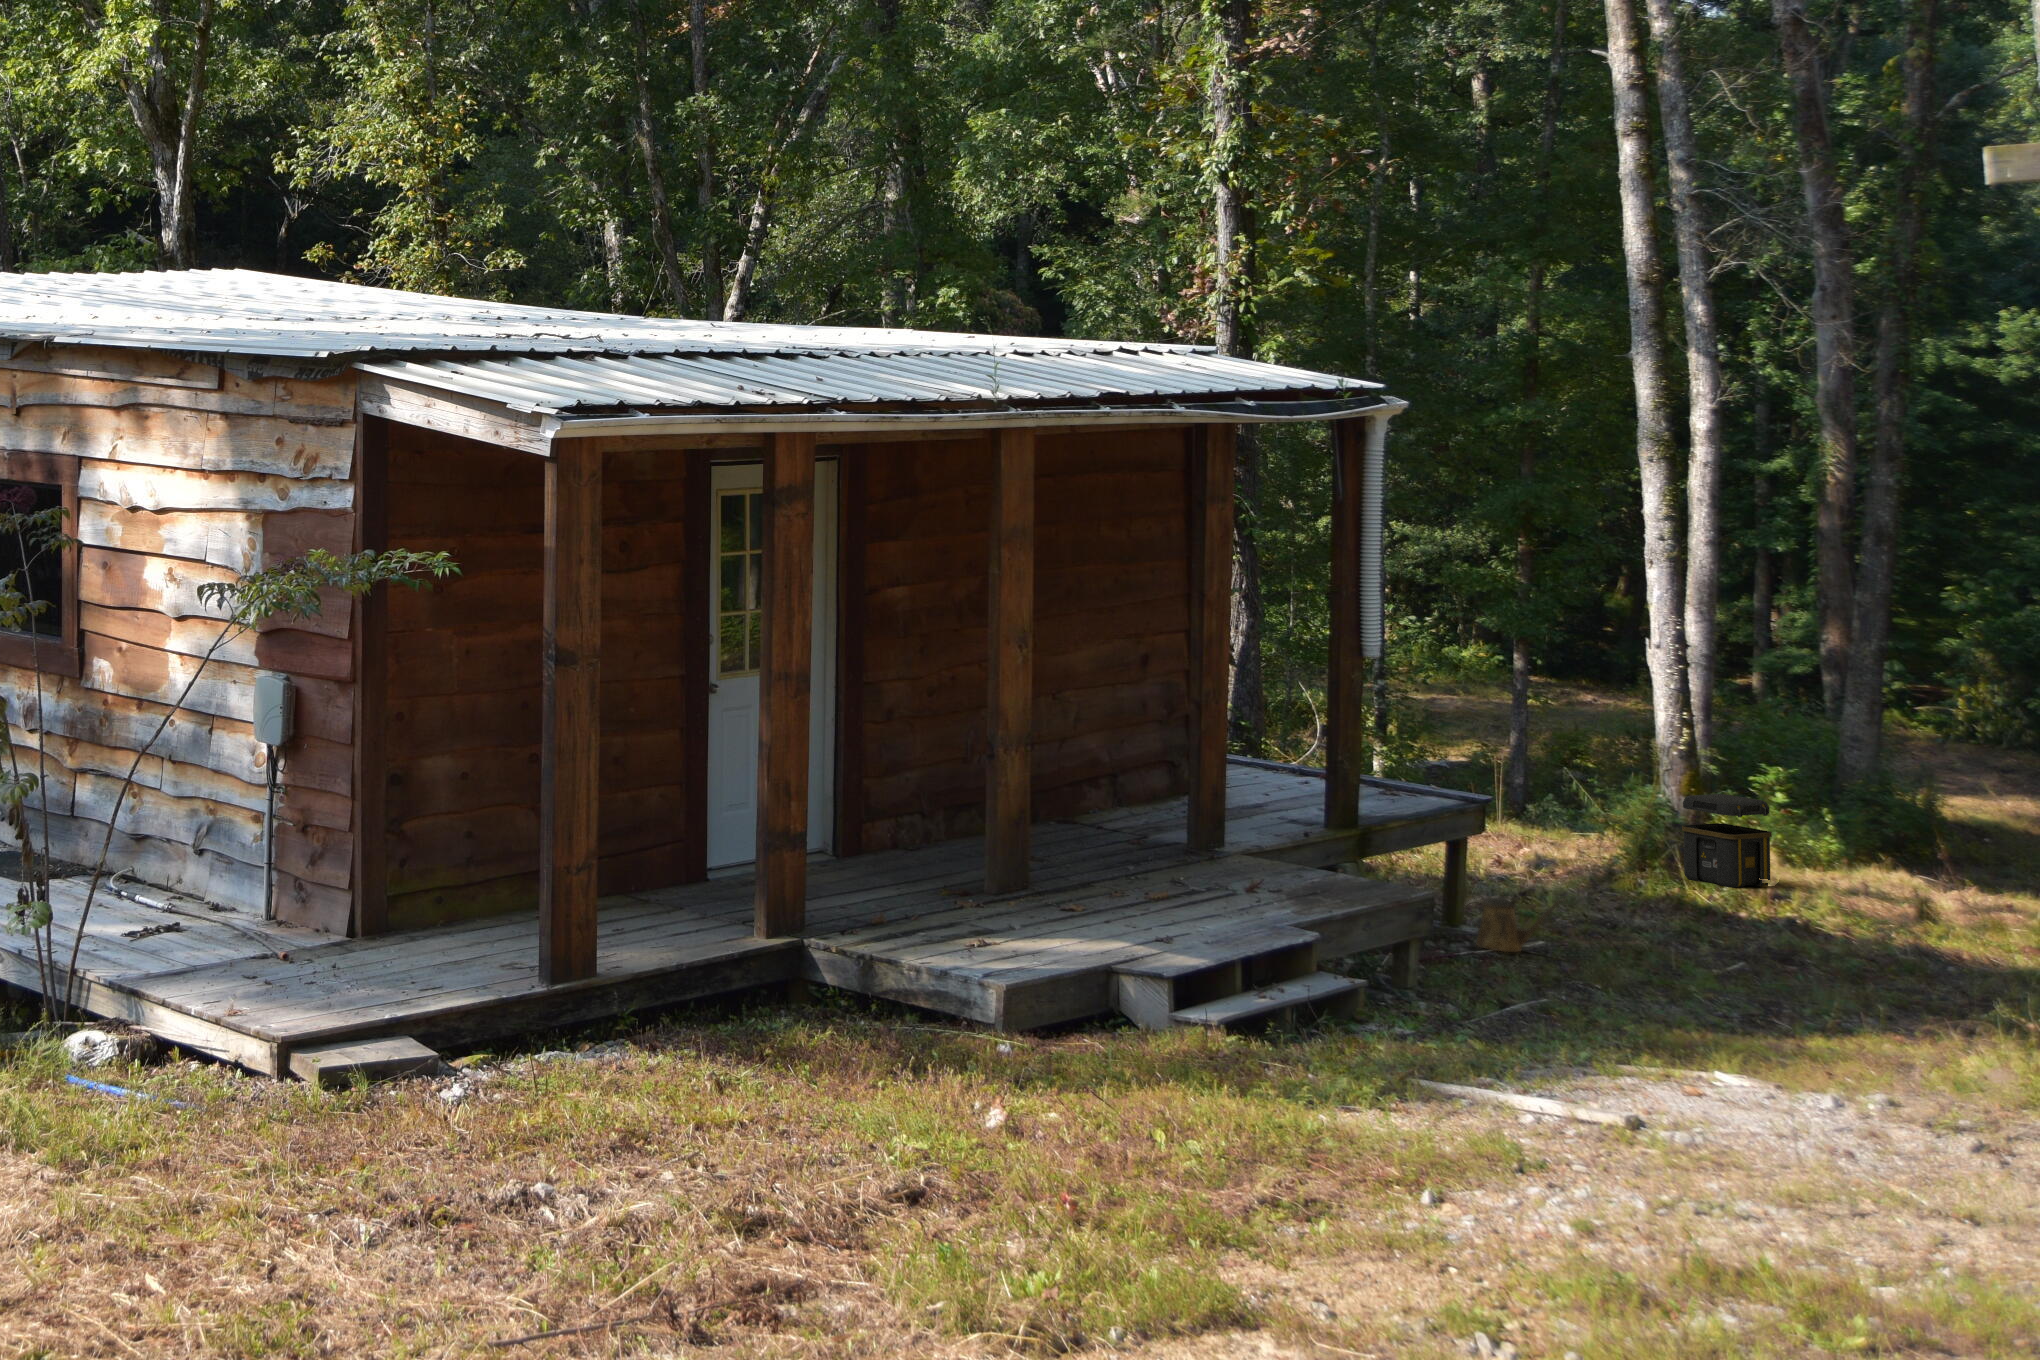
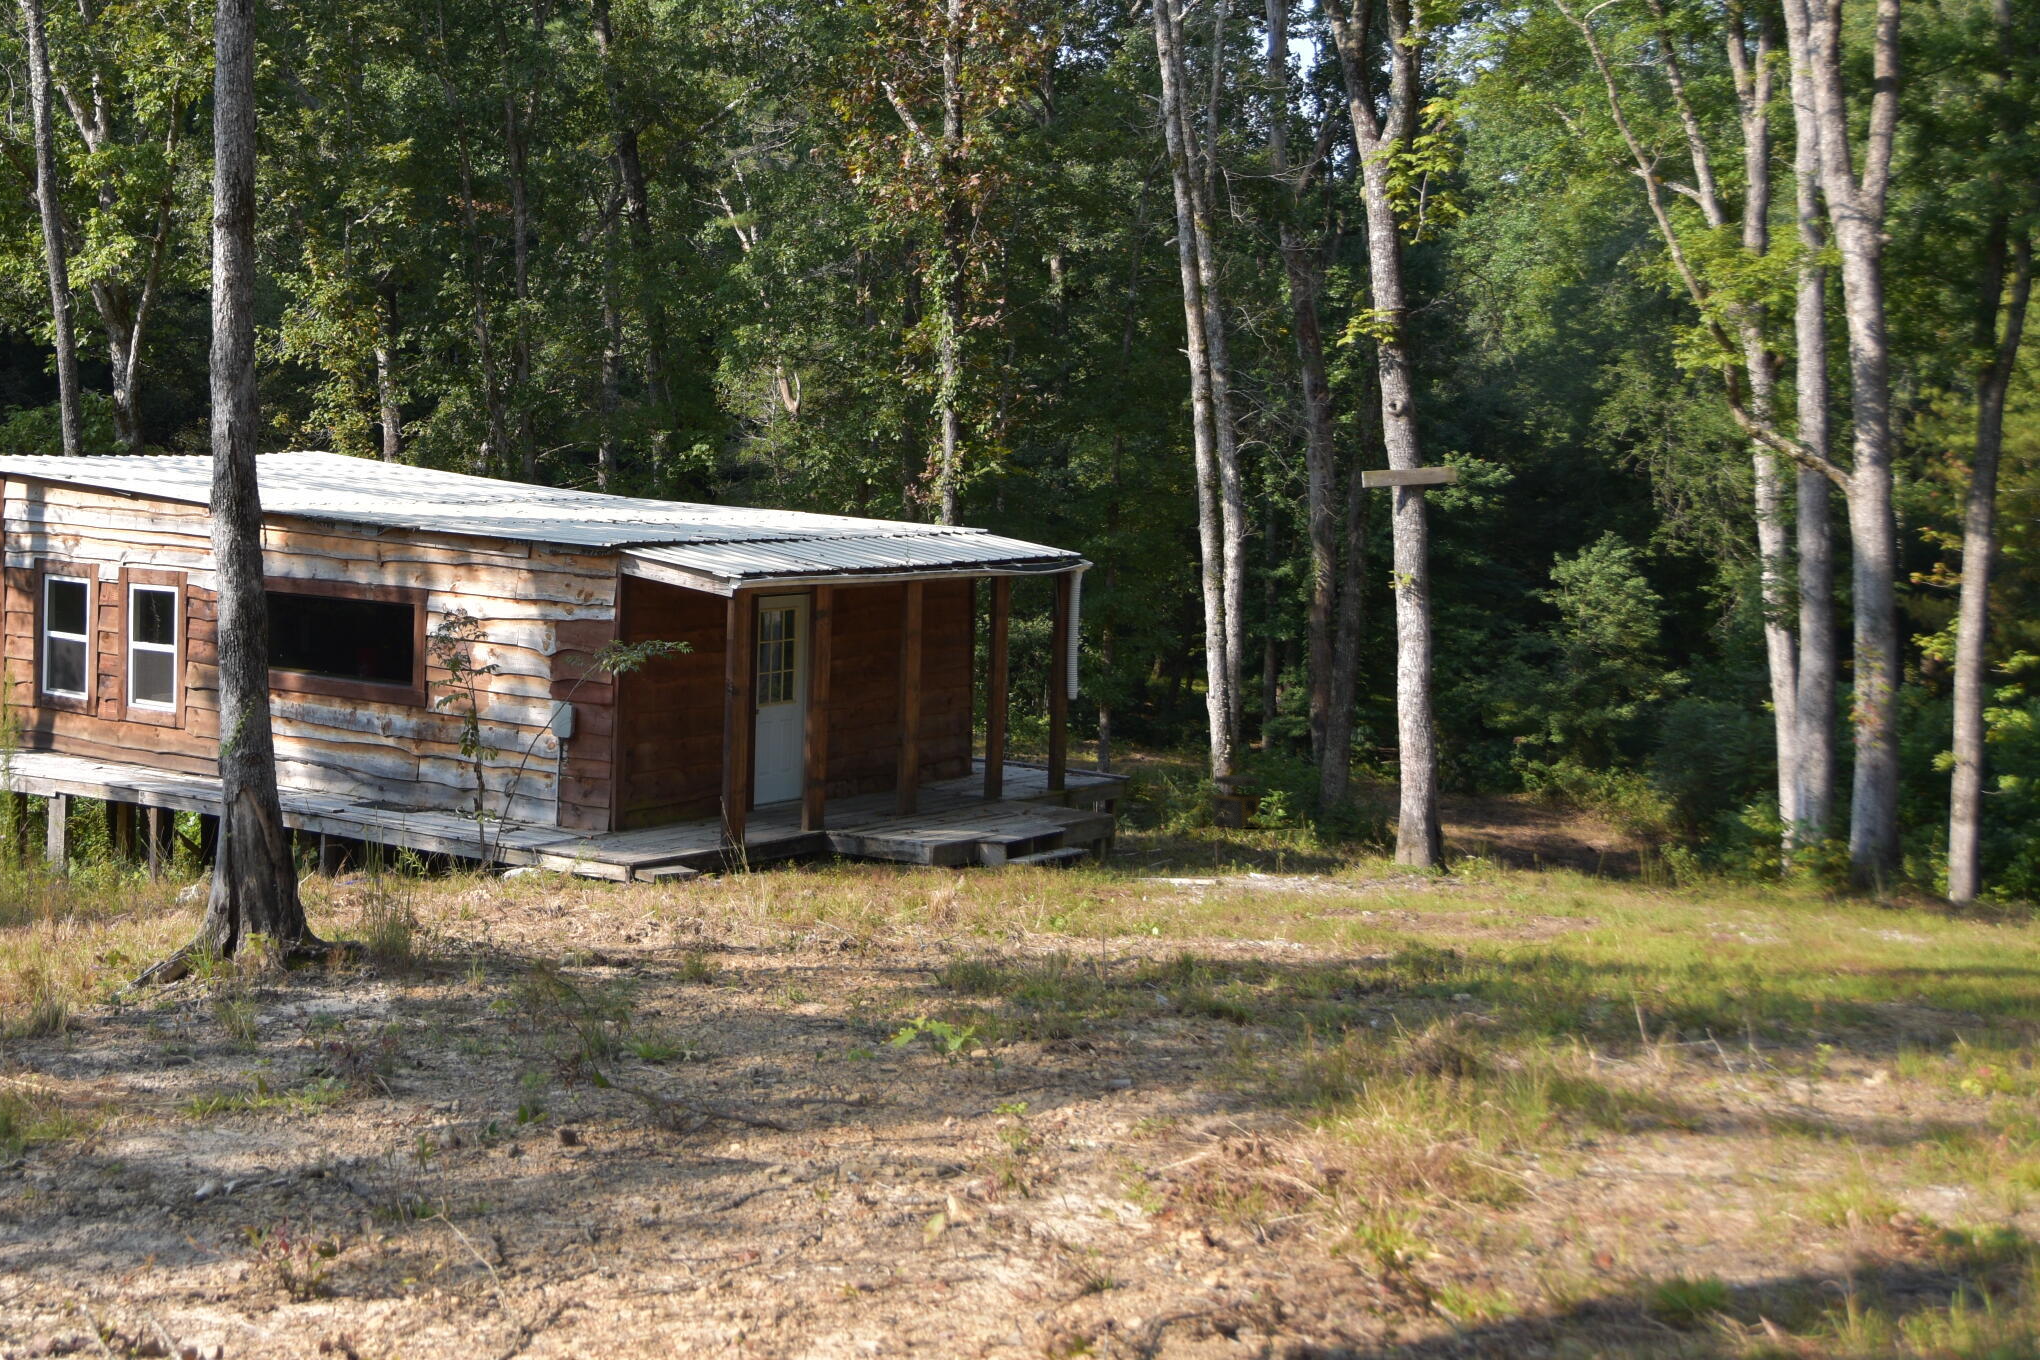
watering can: present [1465,898,1564,952] -> none [1100,820,1152,850]

